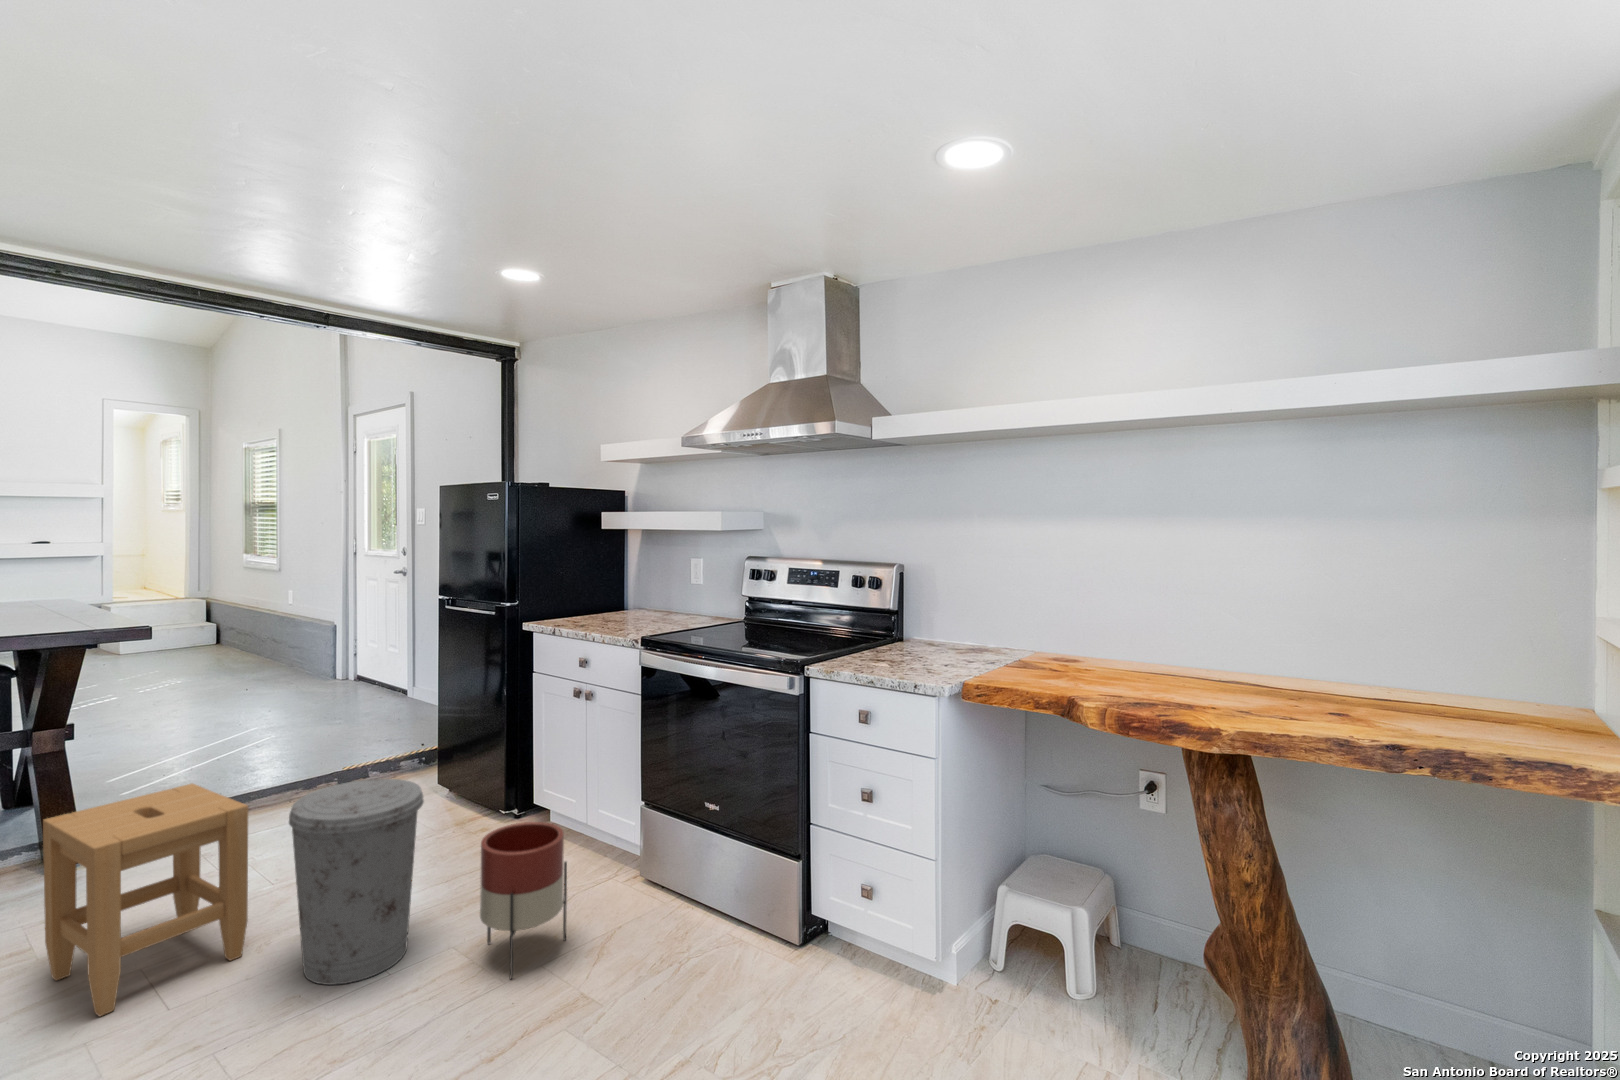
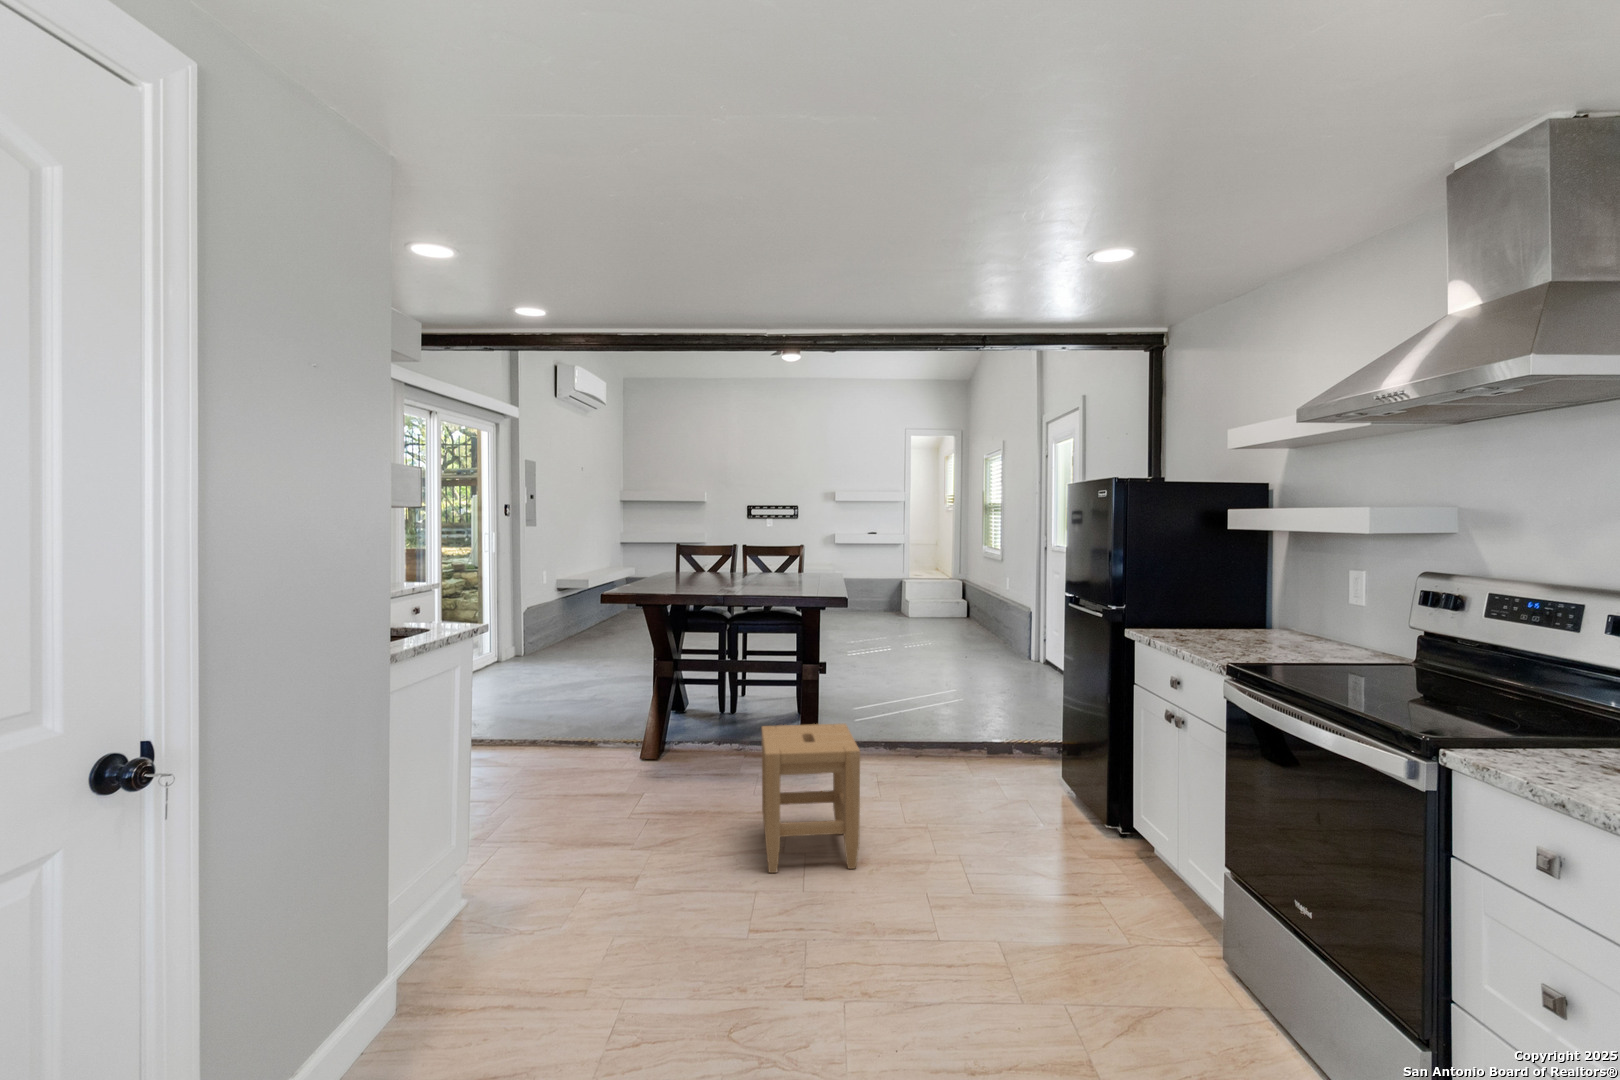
trash can: present [289,779,424,985] -> none [871,752,974,930]
planter: present [480,822,567,979] -> none [1004,837,1096,995]

